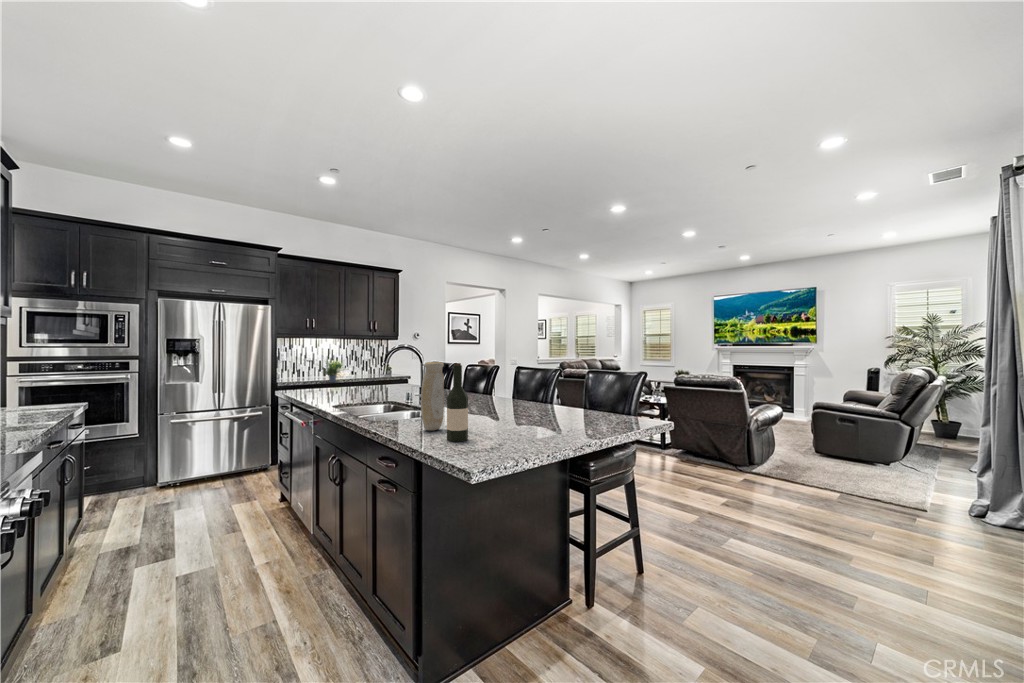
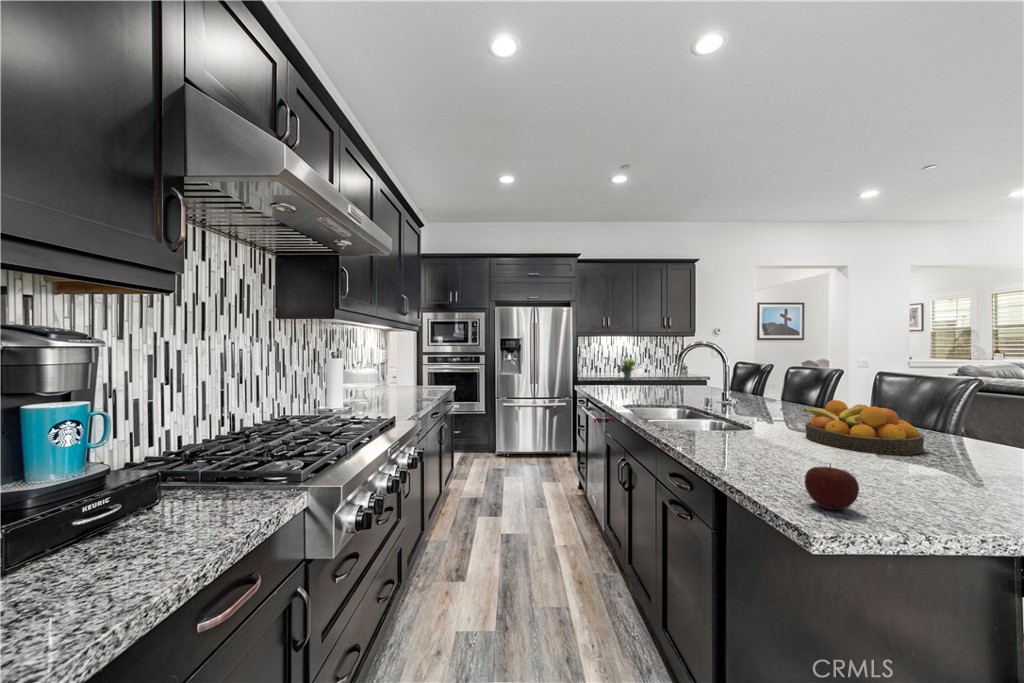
vase: present [421,362,444,430] -> none [722,365,754,452]
wine bottle: present [447,363,468,442] -> none [759,369,792,475]
fruit bowl: none [476,386,541,420] -> present [803,400,924,455]
apple: none [474,425,503,456] -> present [805,464,859,510]

